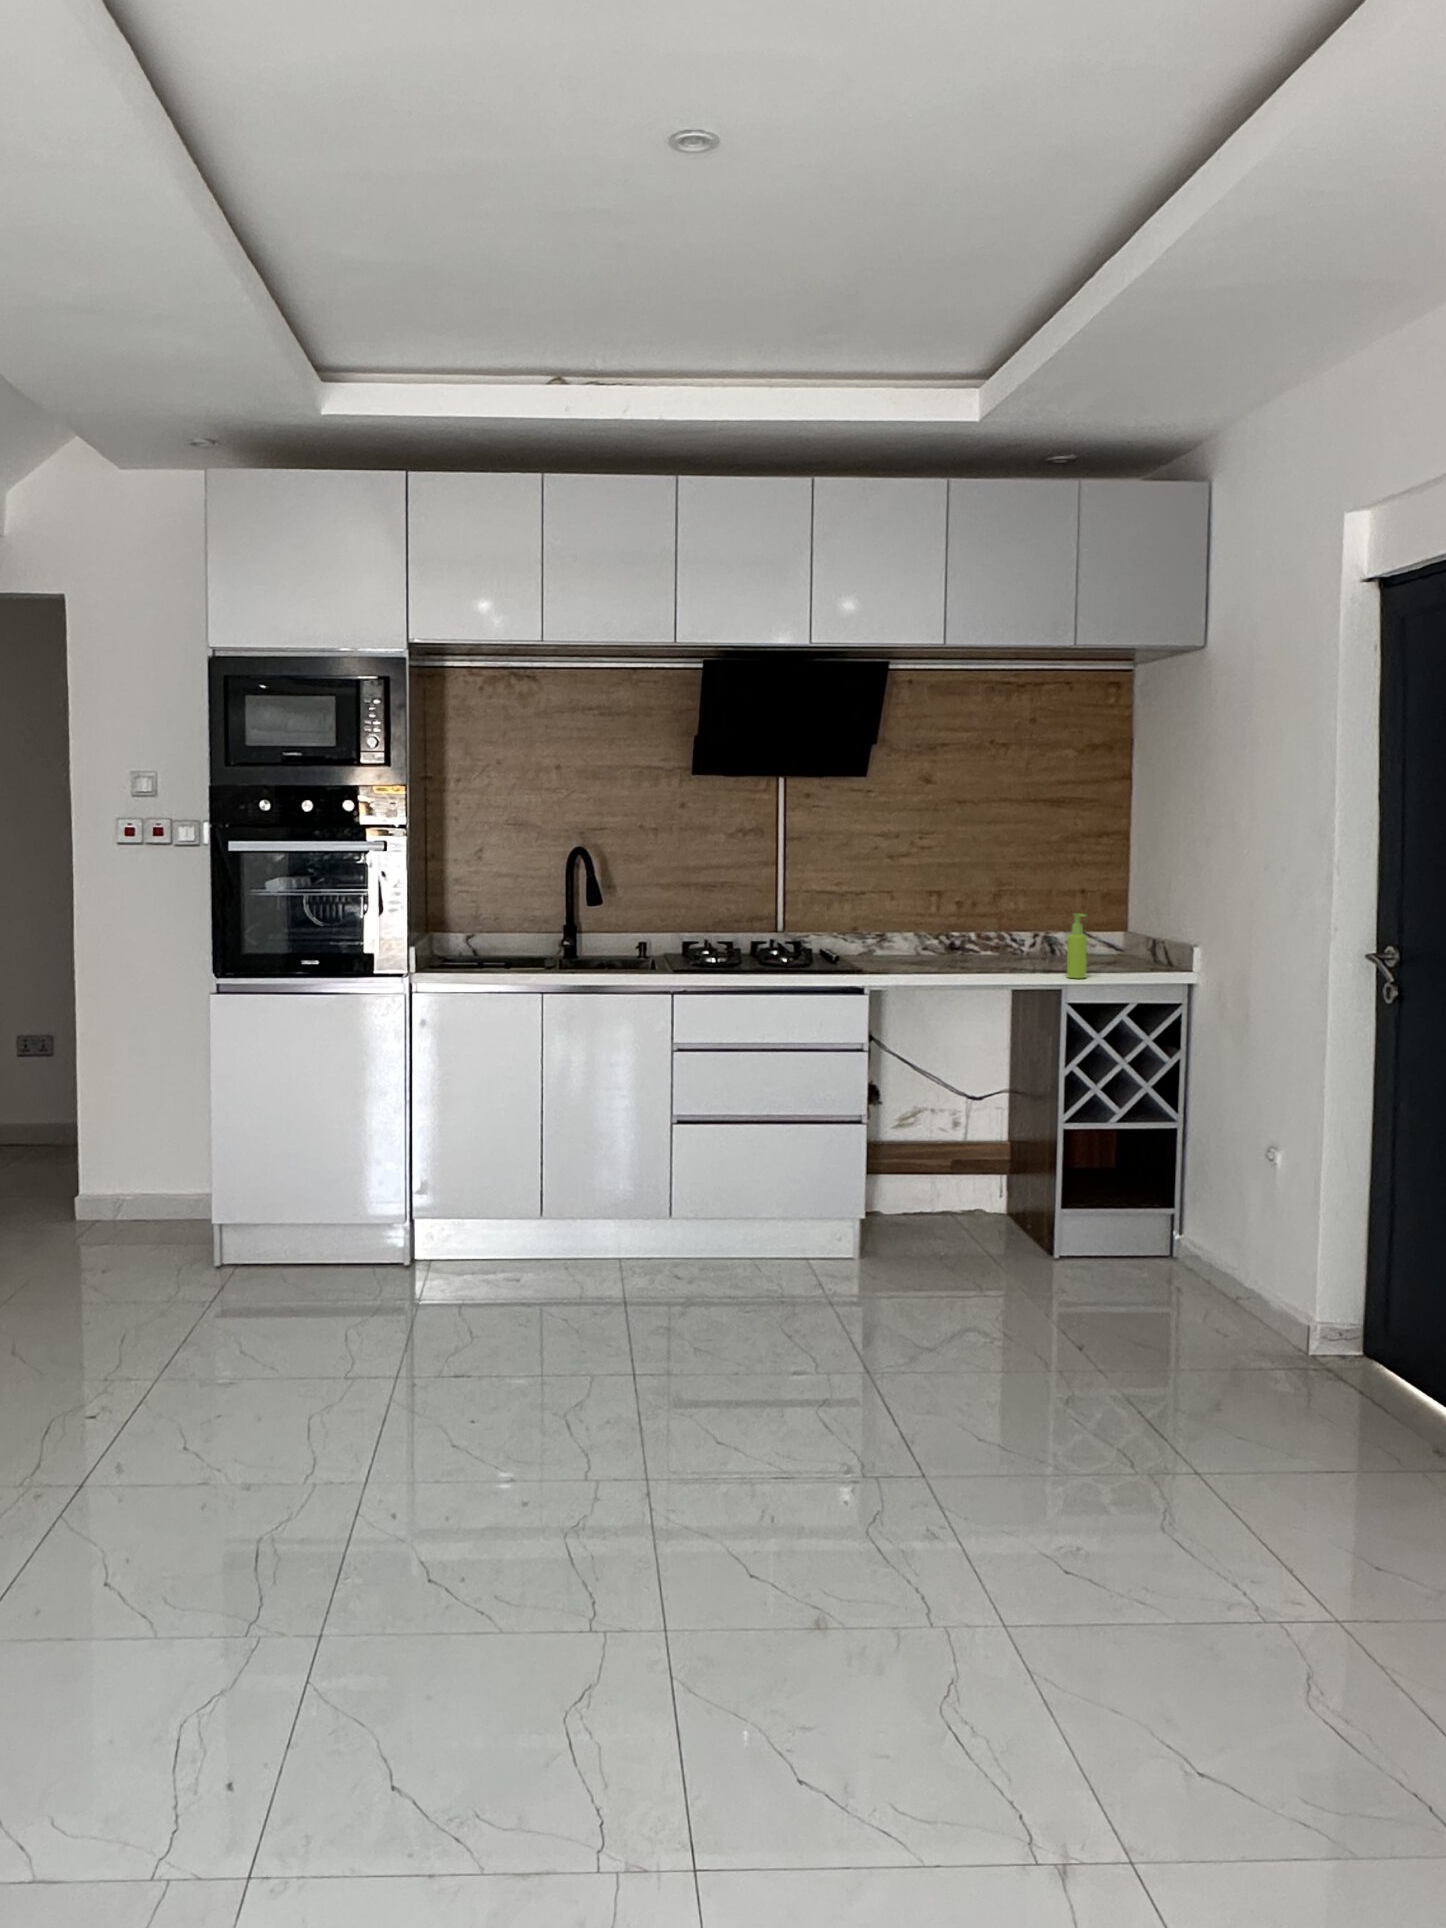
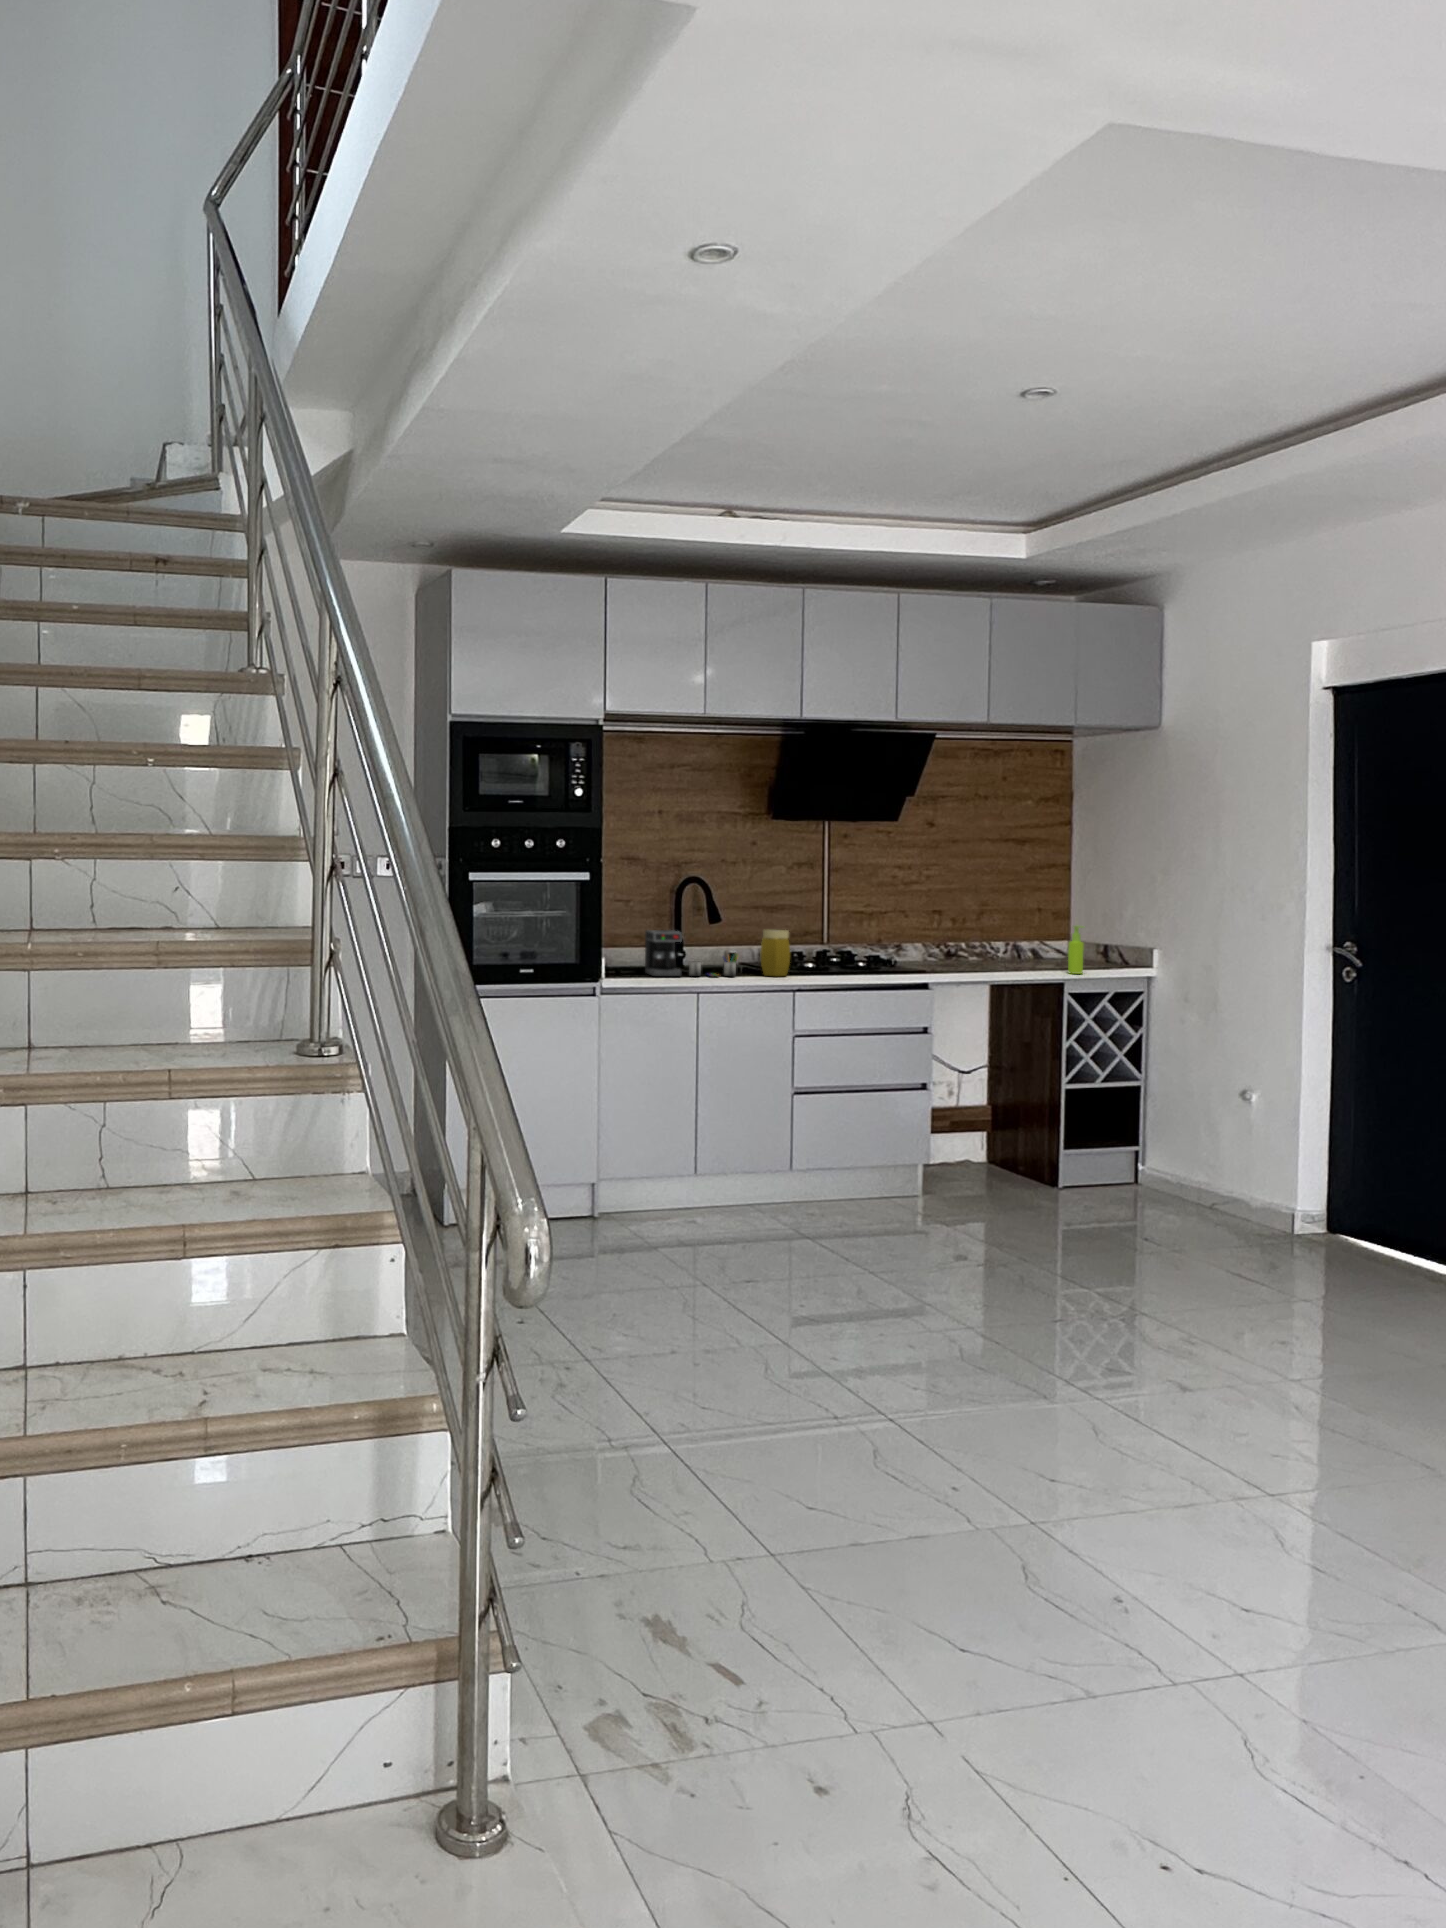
jar: none [626,919,668,980] -> present [761,930,790,976]
coffee maker: none [480,920,595,980] -> present [645,930,739,976]

